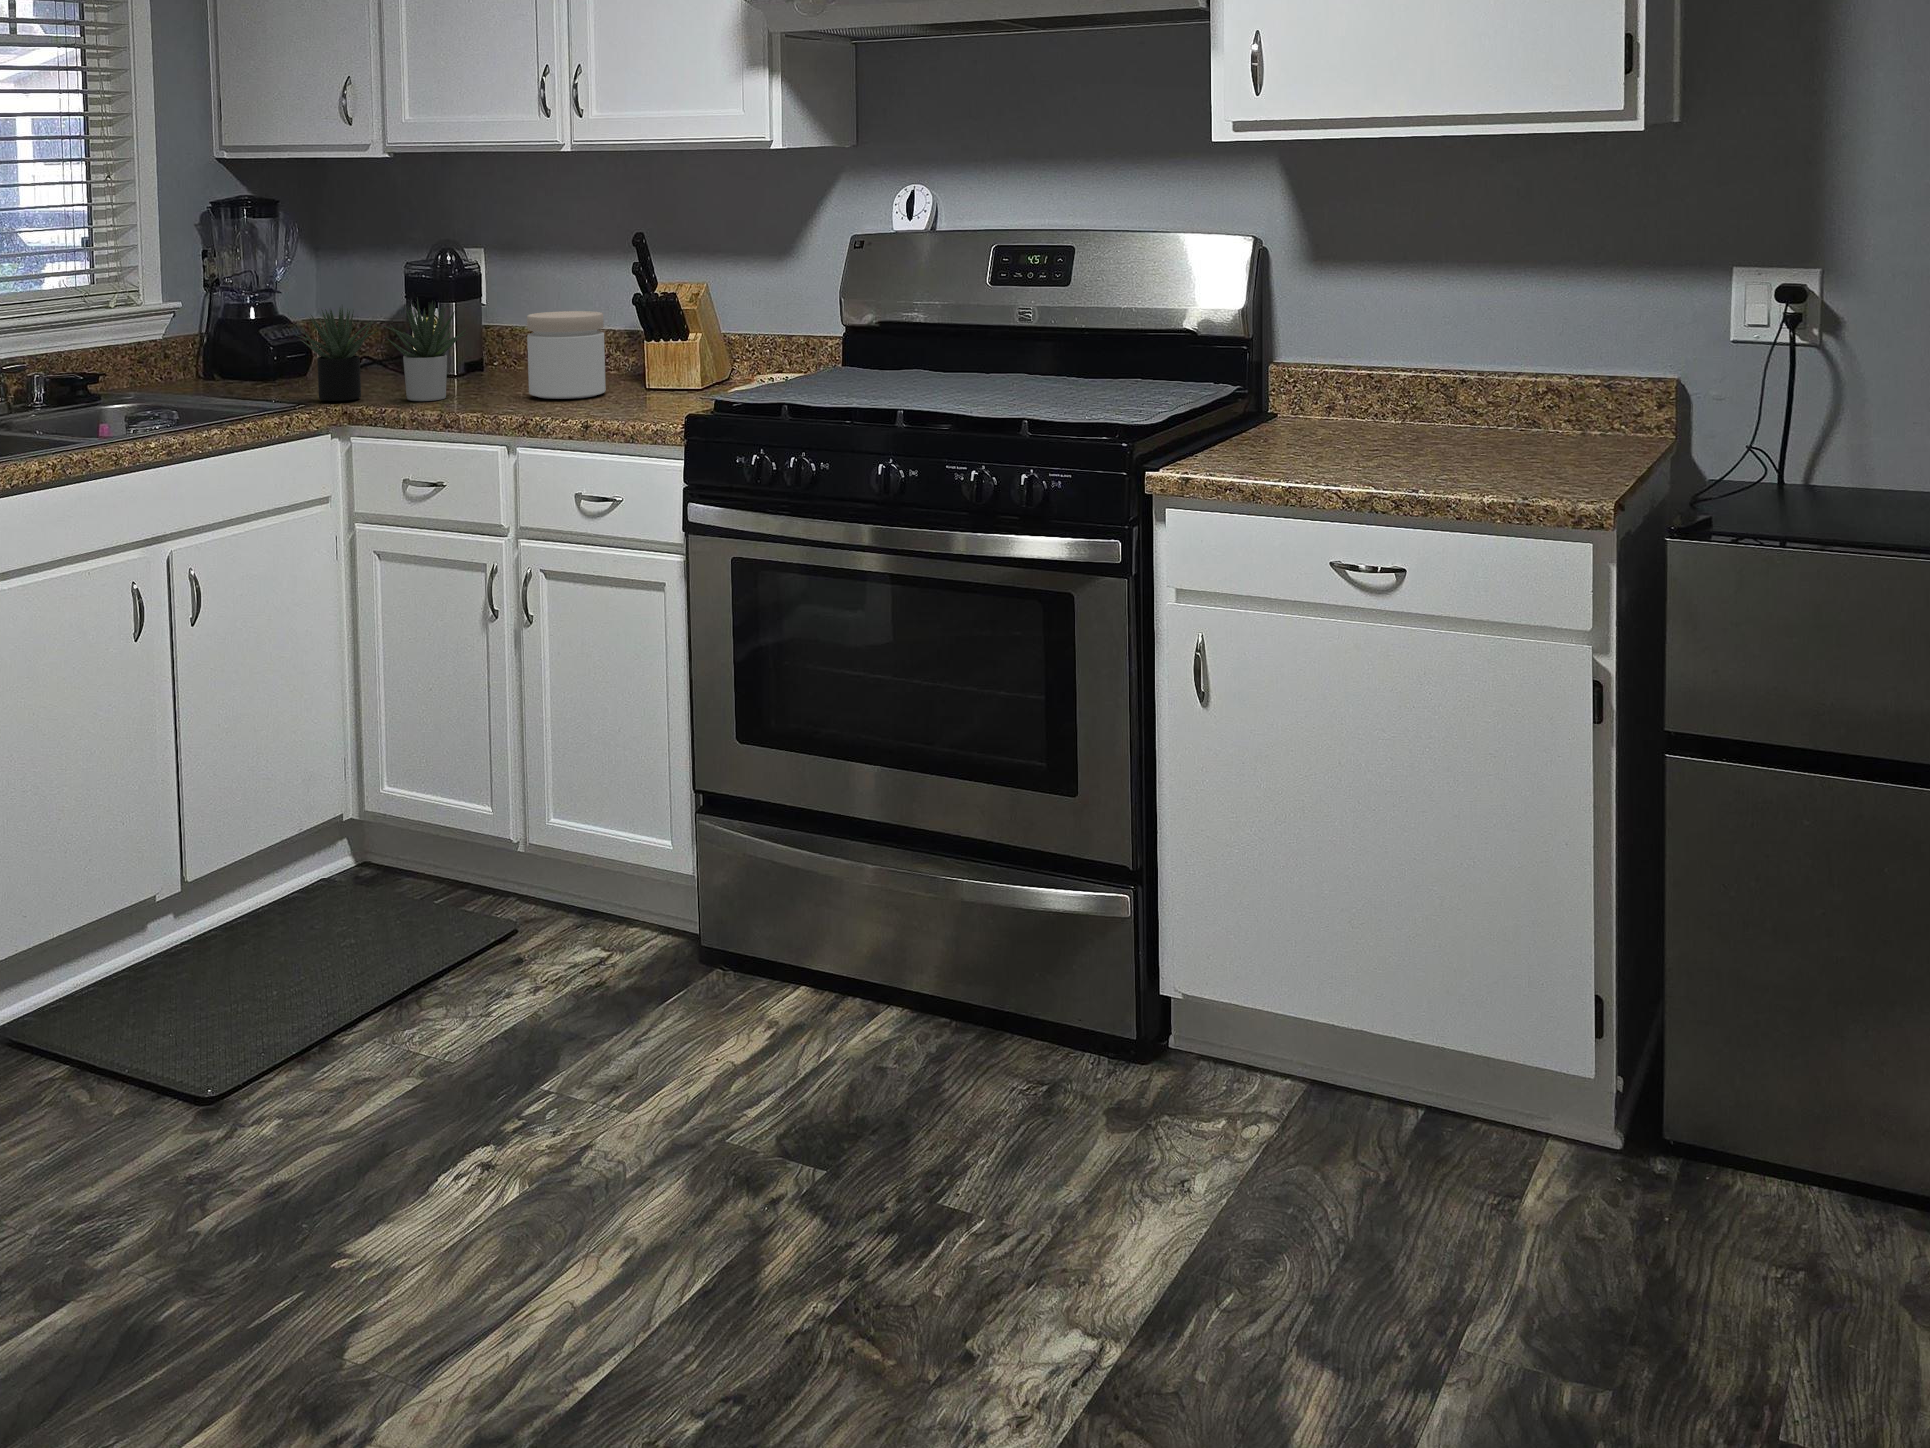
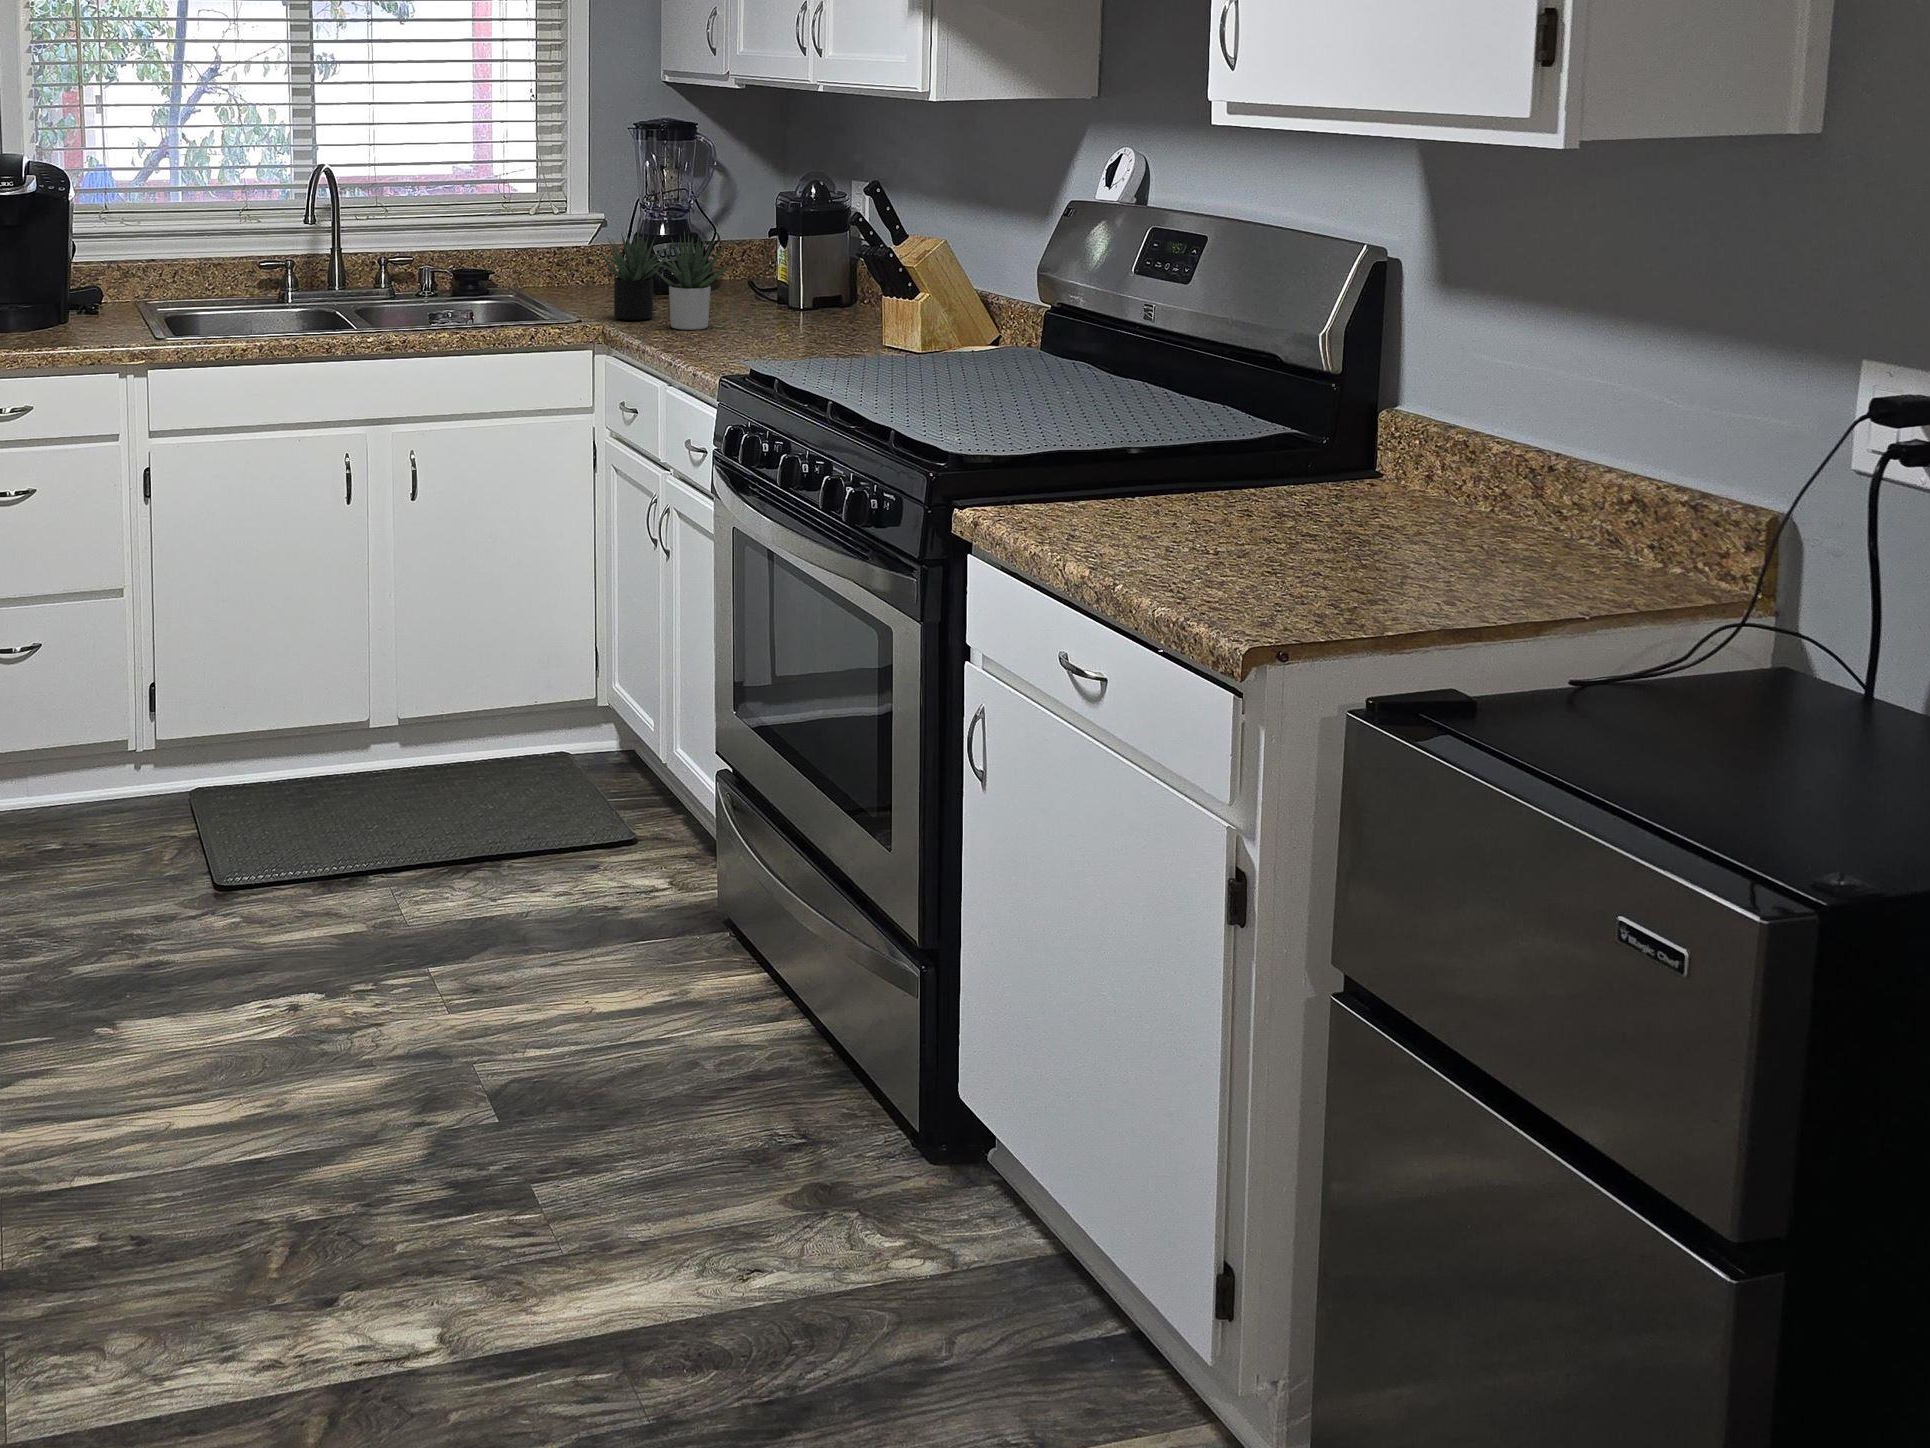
jar: present [527,311,606,399] -> none [753,256,831,345]

